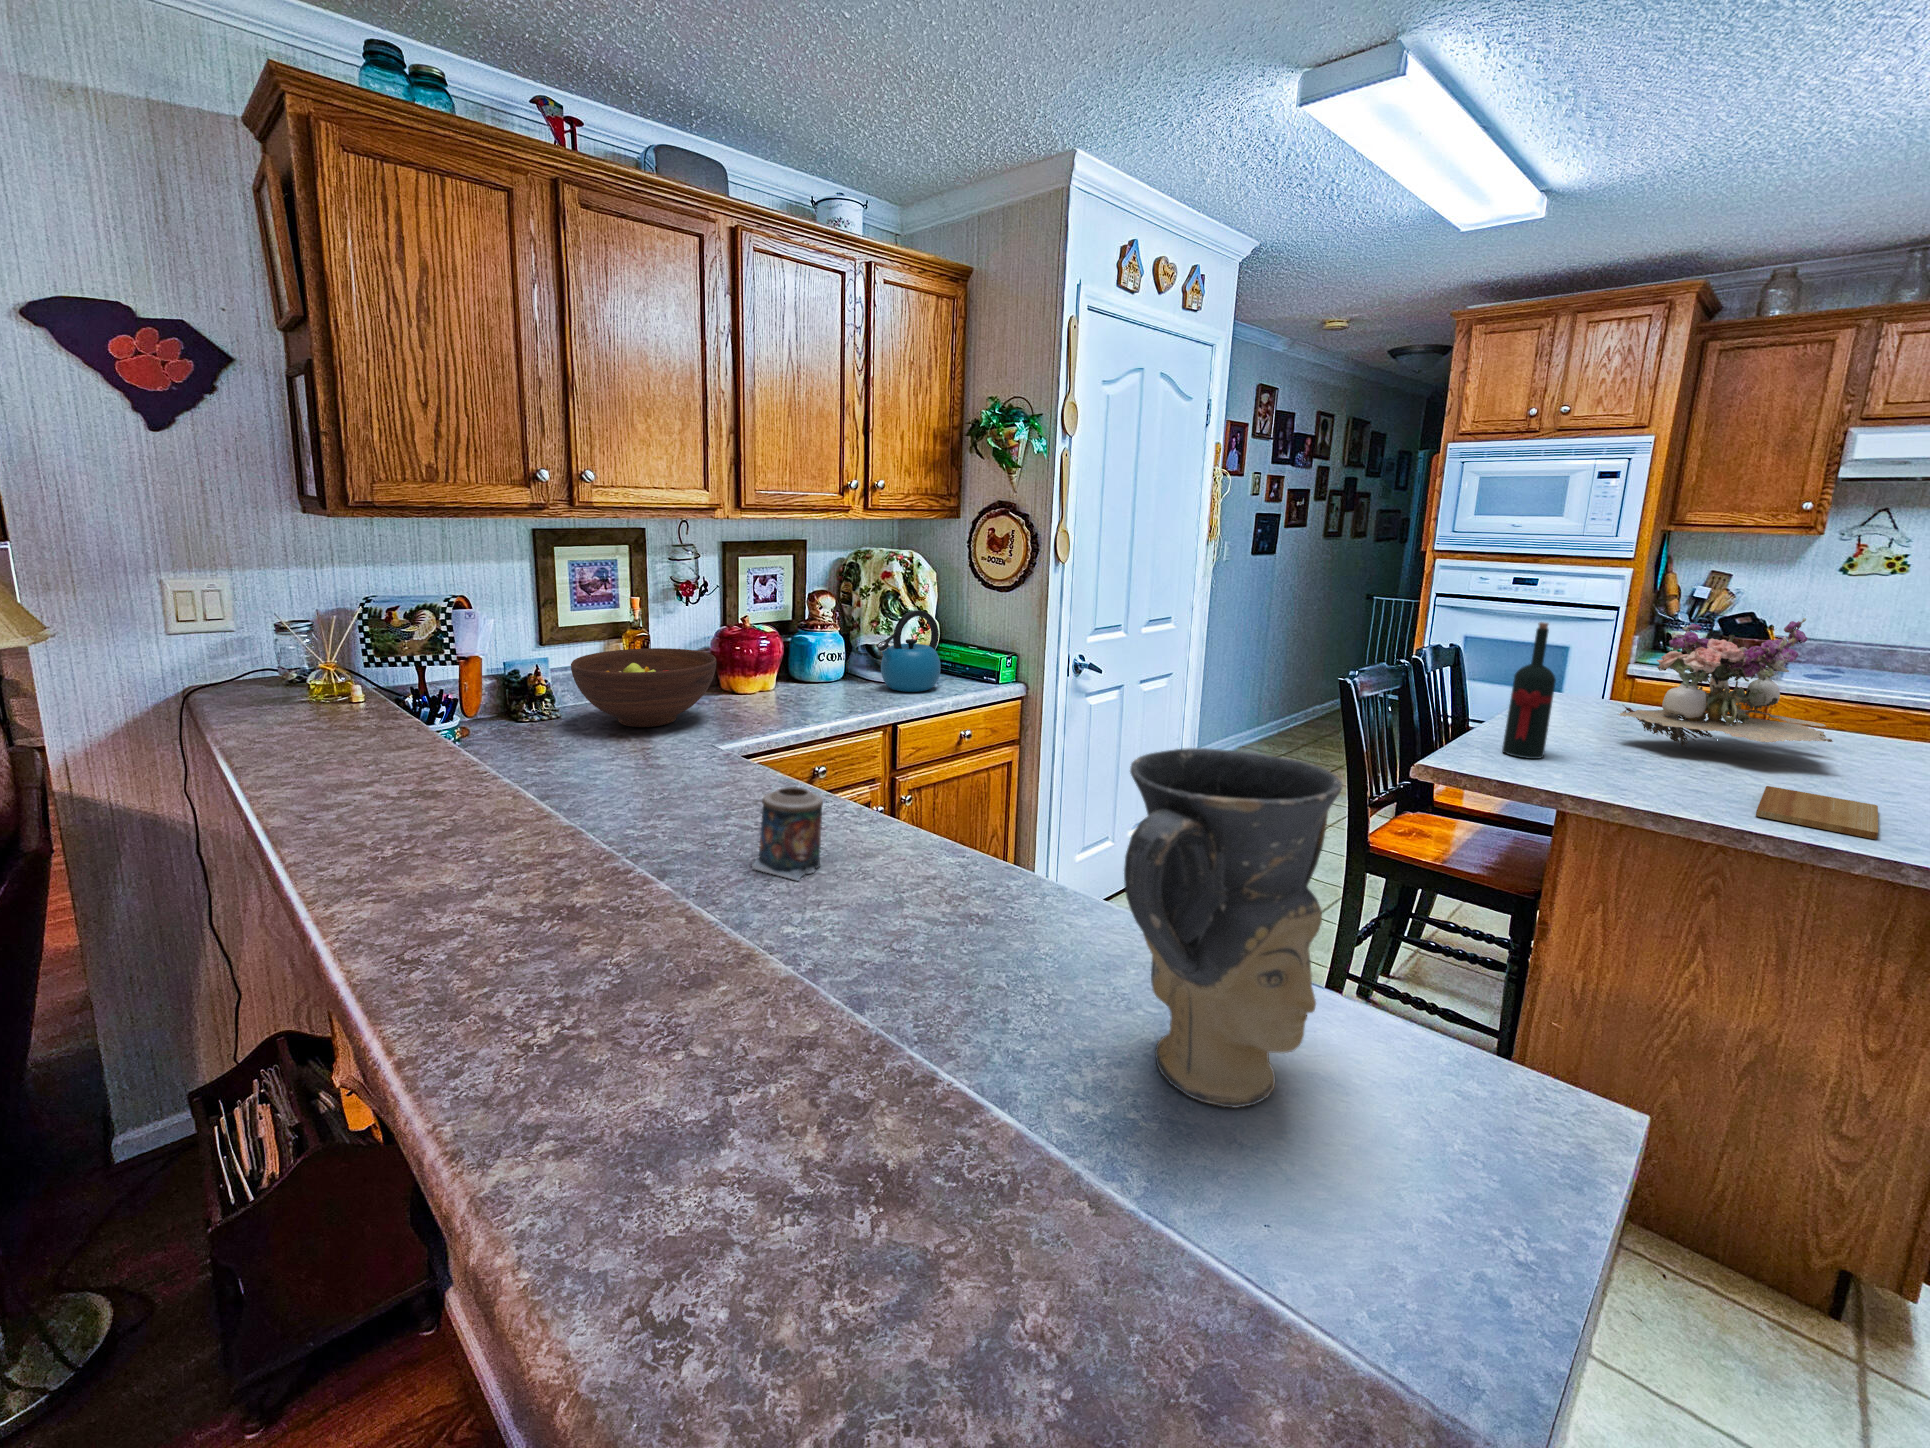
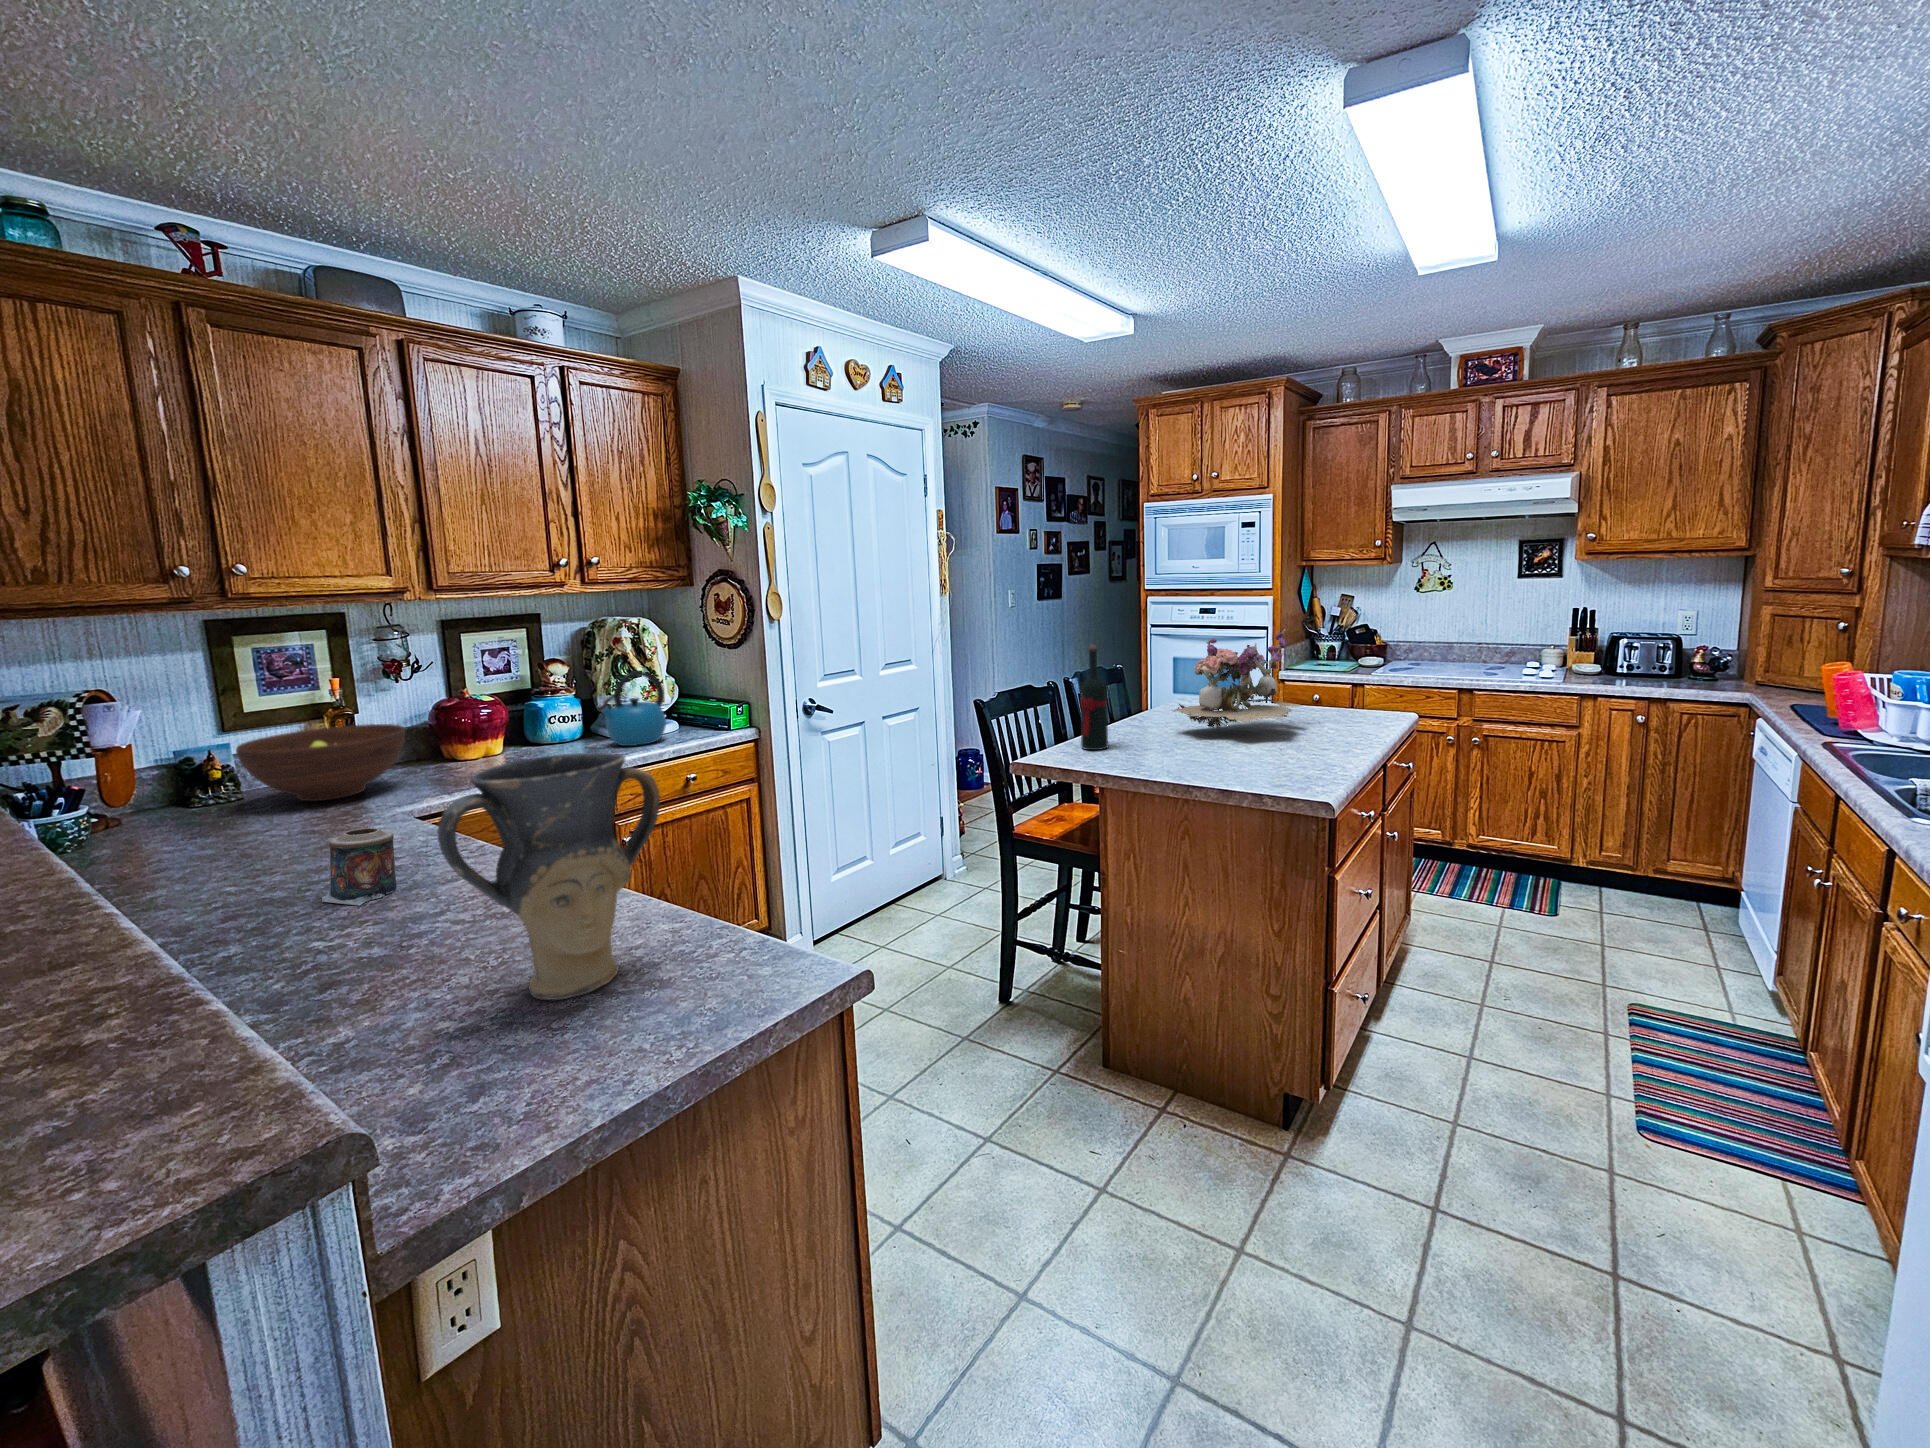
cutting board: present [1756,786,1878,839] -> none [1198,753,1283,781]

